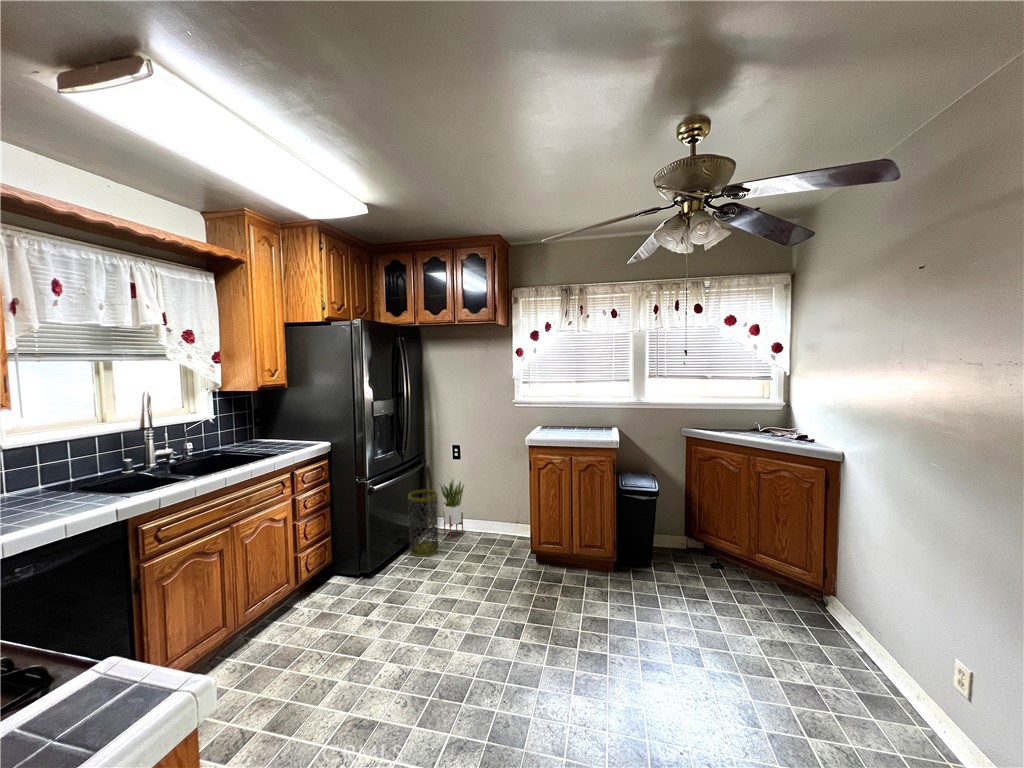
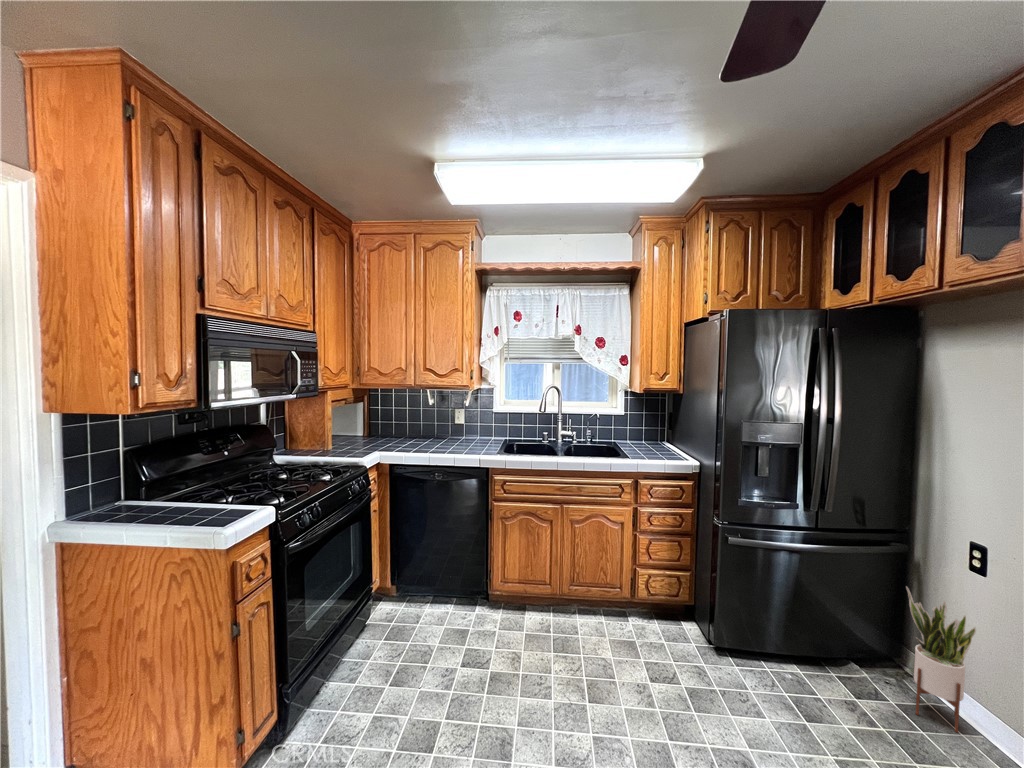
trash can: present [408,490,438,557] -> none [808,580,874,707]

